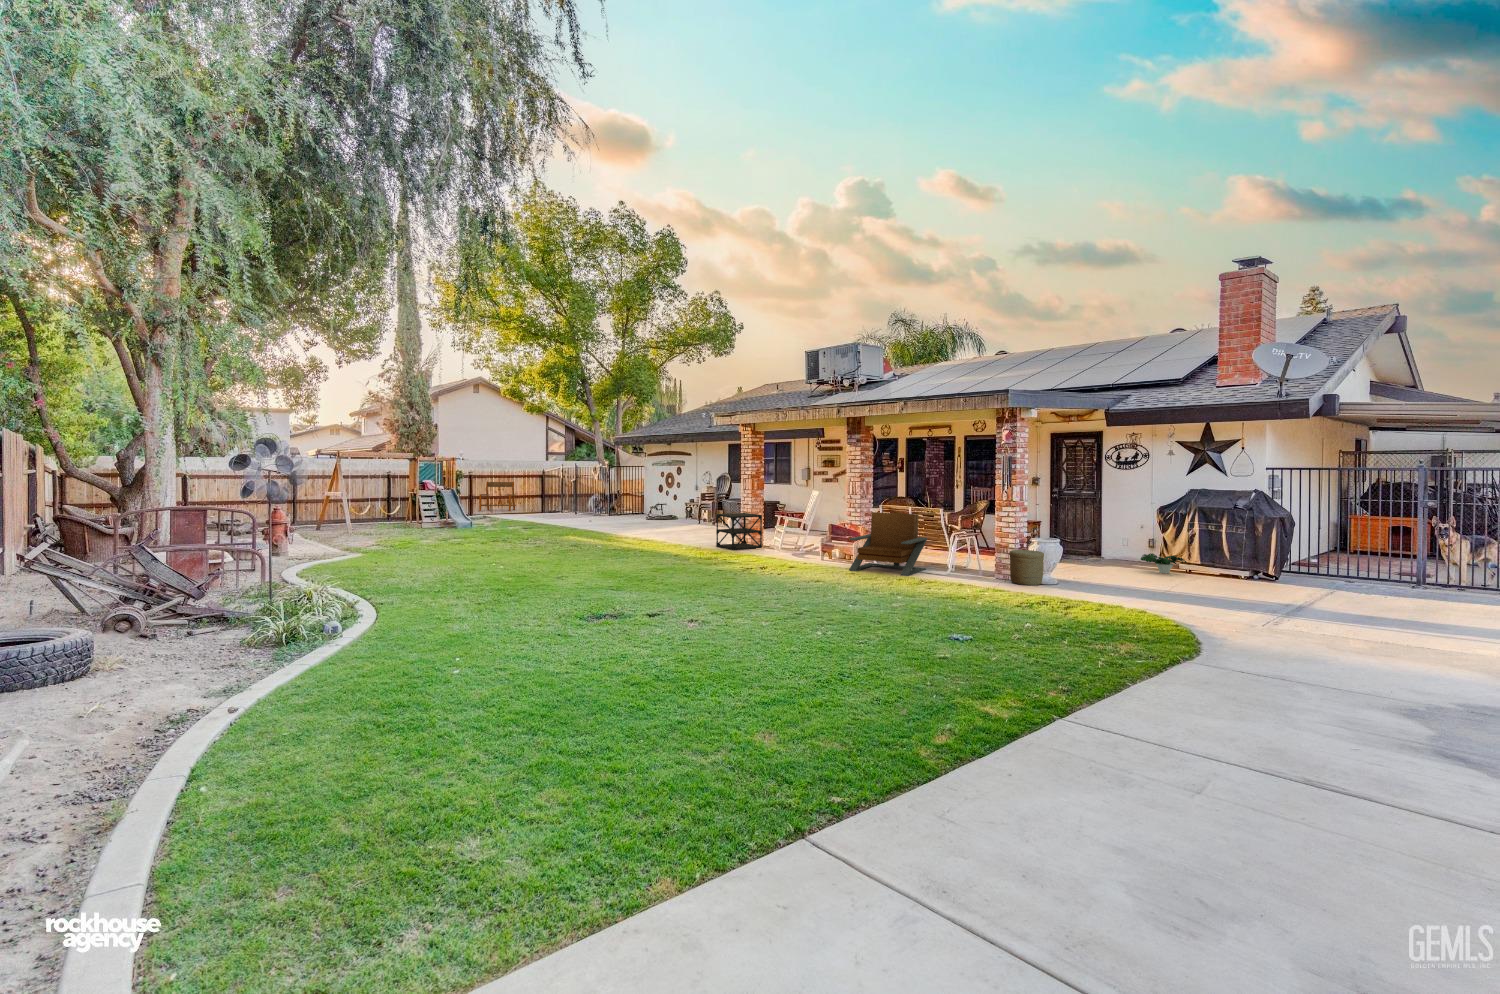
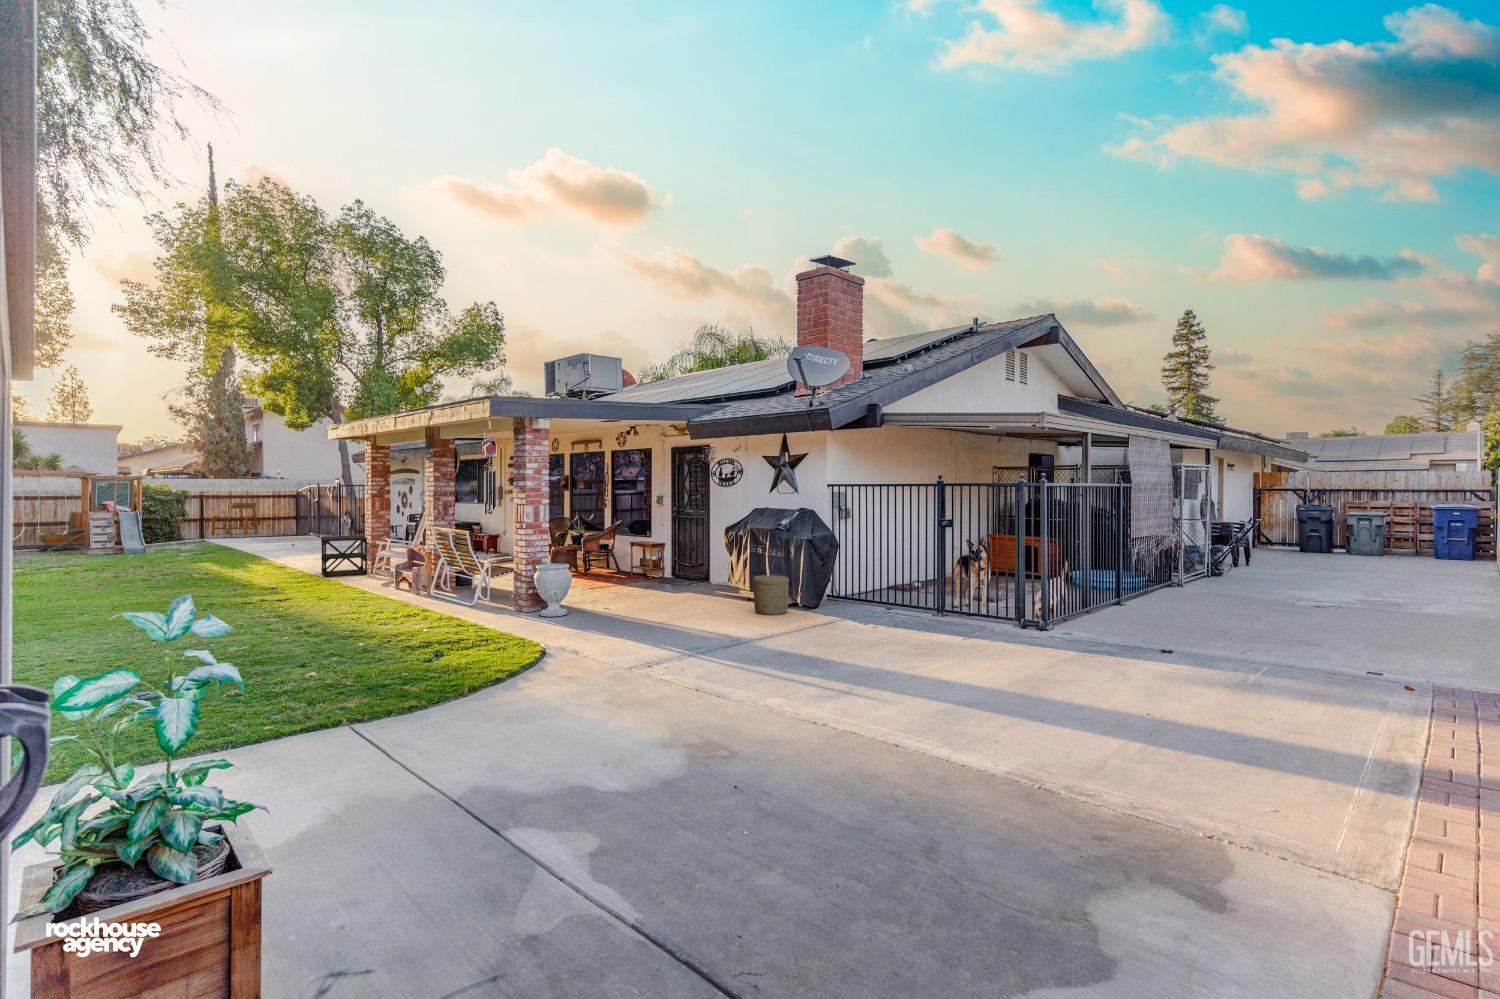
lounge chair: present [849,512,927,576] -> present [39,512,91,553]
woven basket: present [1009,550,1044,585] -> present [753,575,789,615]
potted plant: present [1141,553,1187,573] -> none [693,580,735,602]

